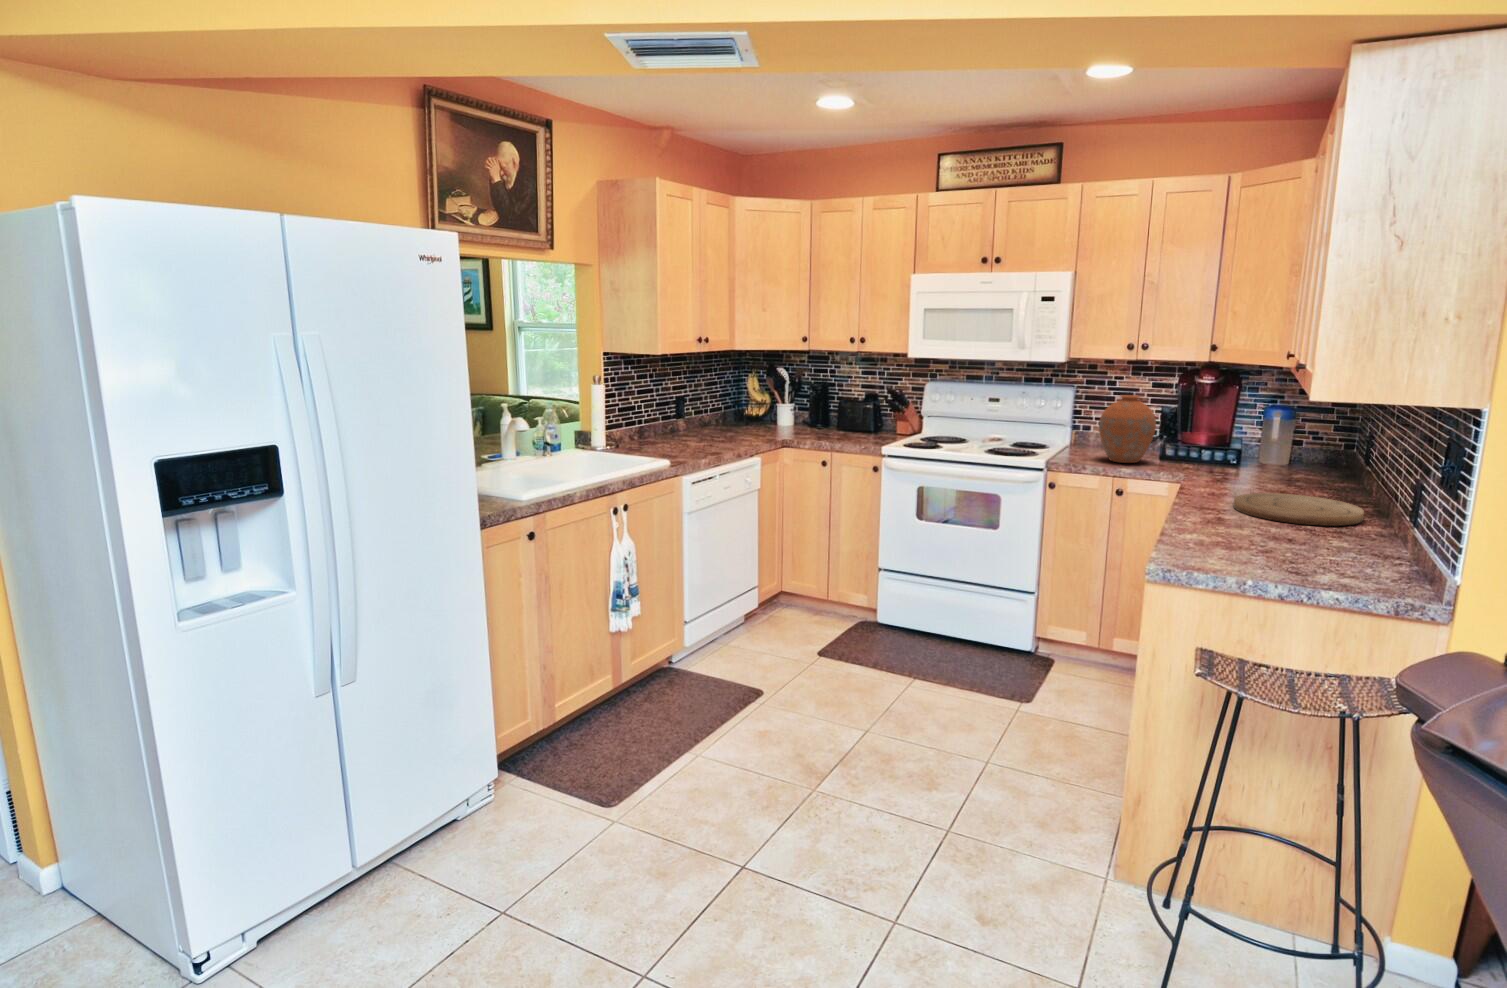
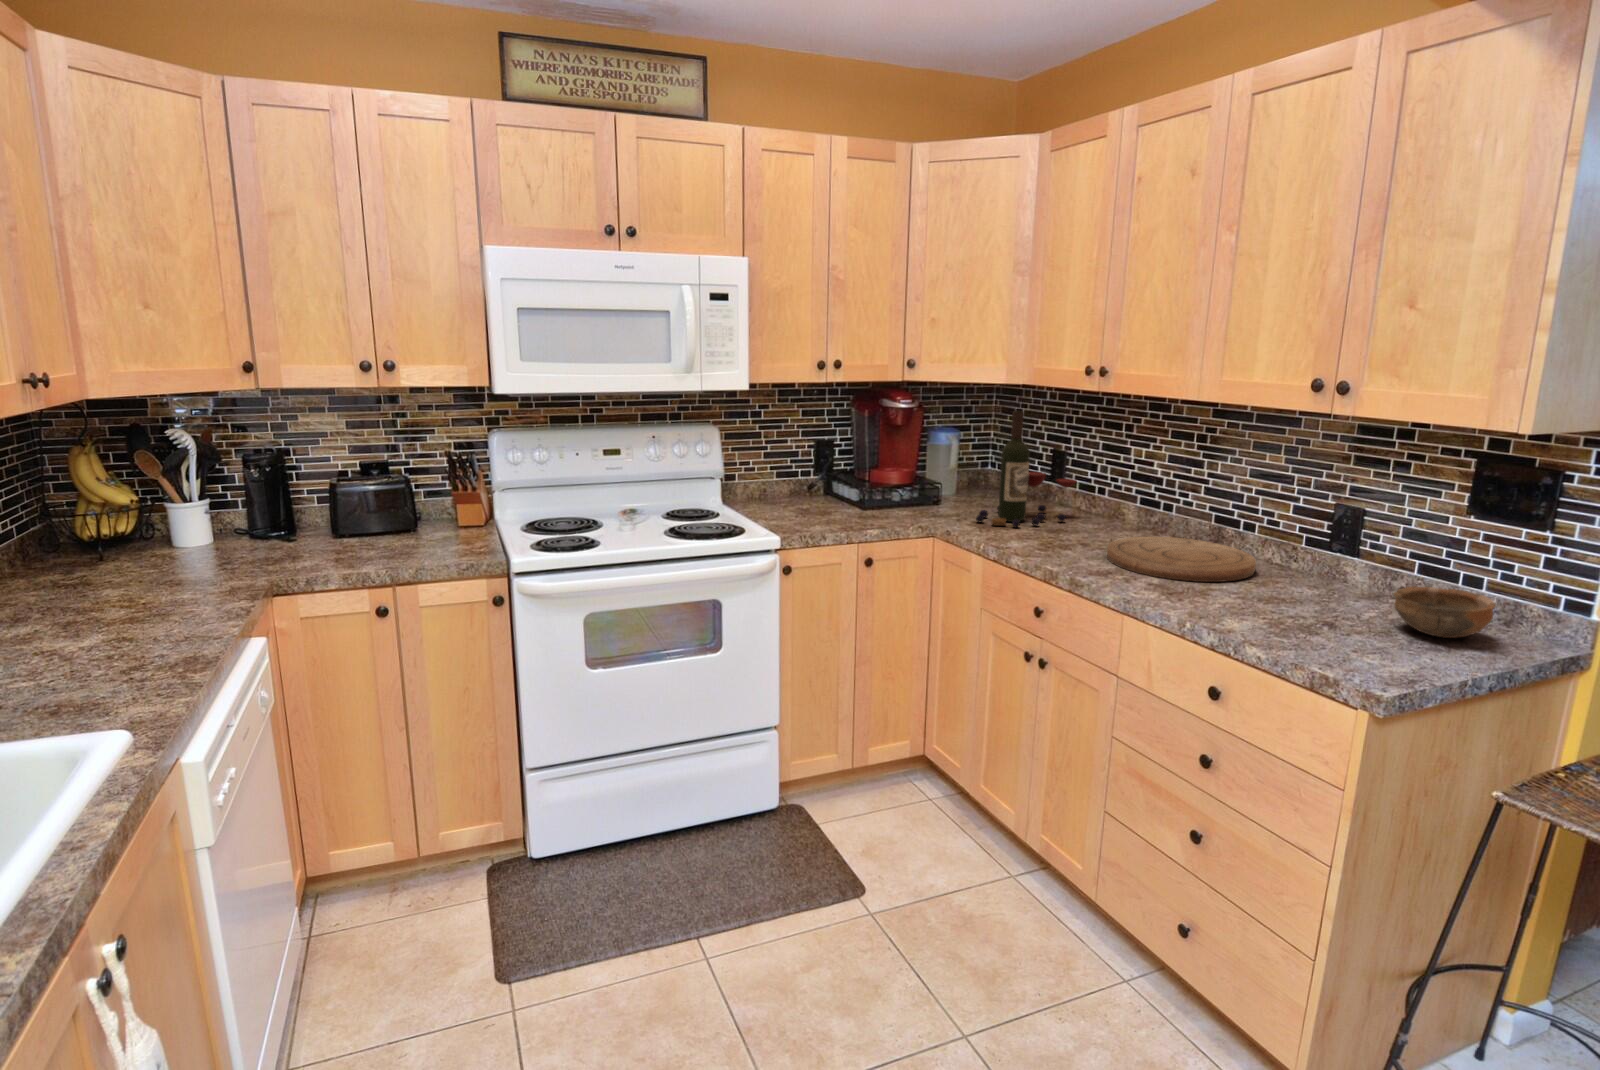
wine bottle: none [1219,389,1337,487] -> present [976,411,1077,527]
vase: present [1099,395,1156,463] -> none [815,430,886,523]
bowl: none [1307,528,1384,564] -> present [1394,586,1496,638]

